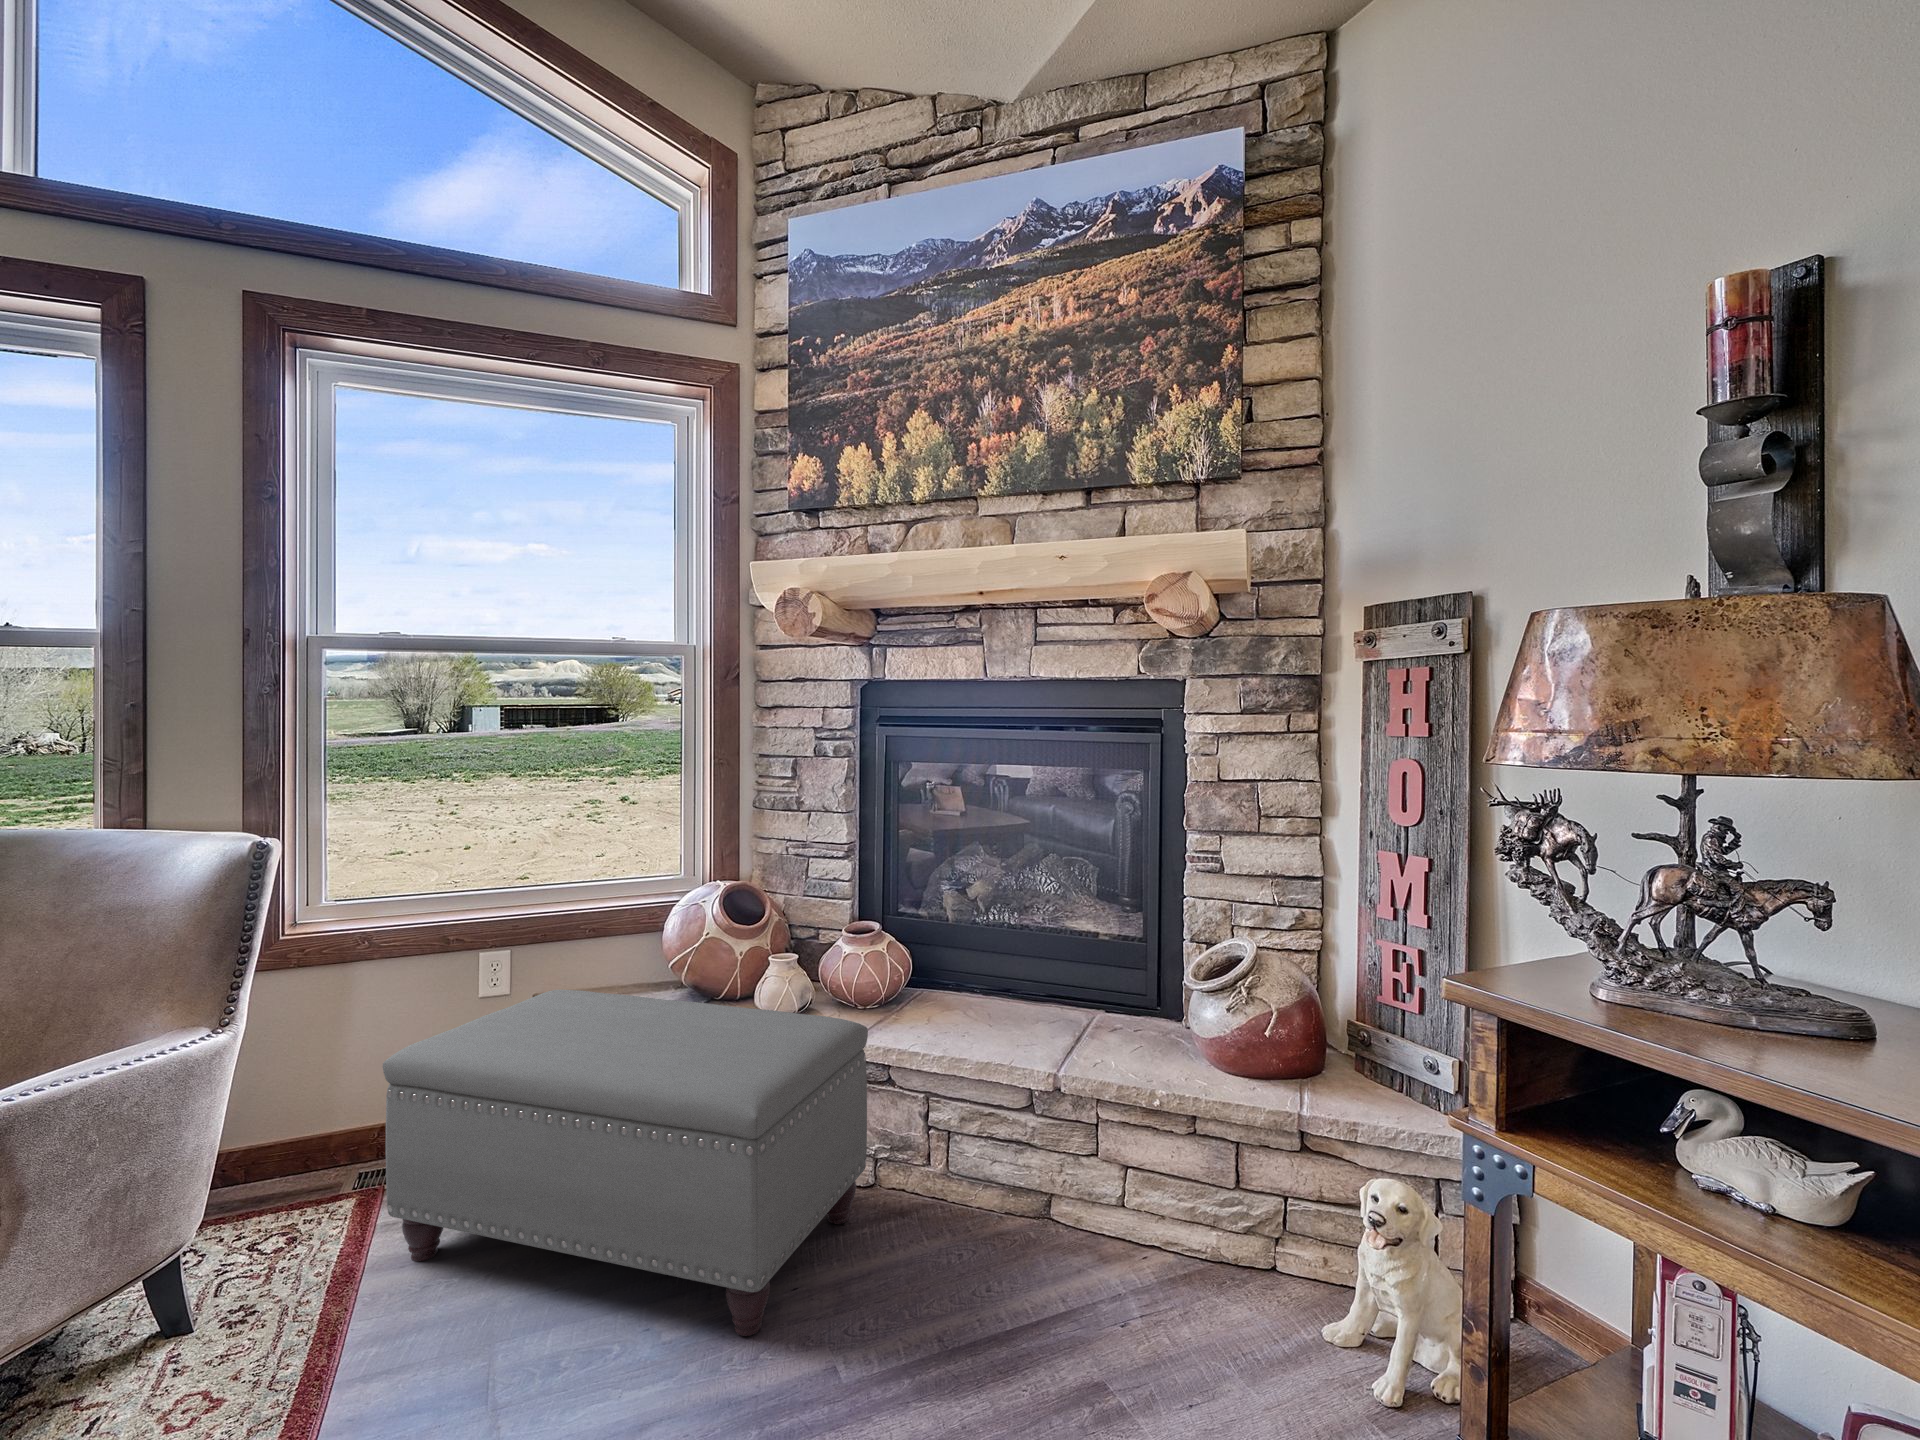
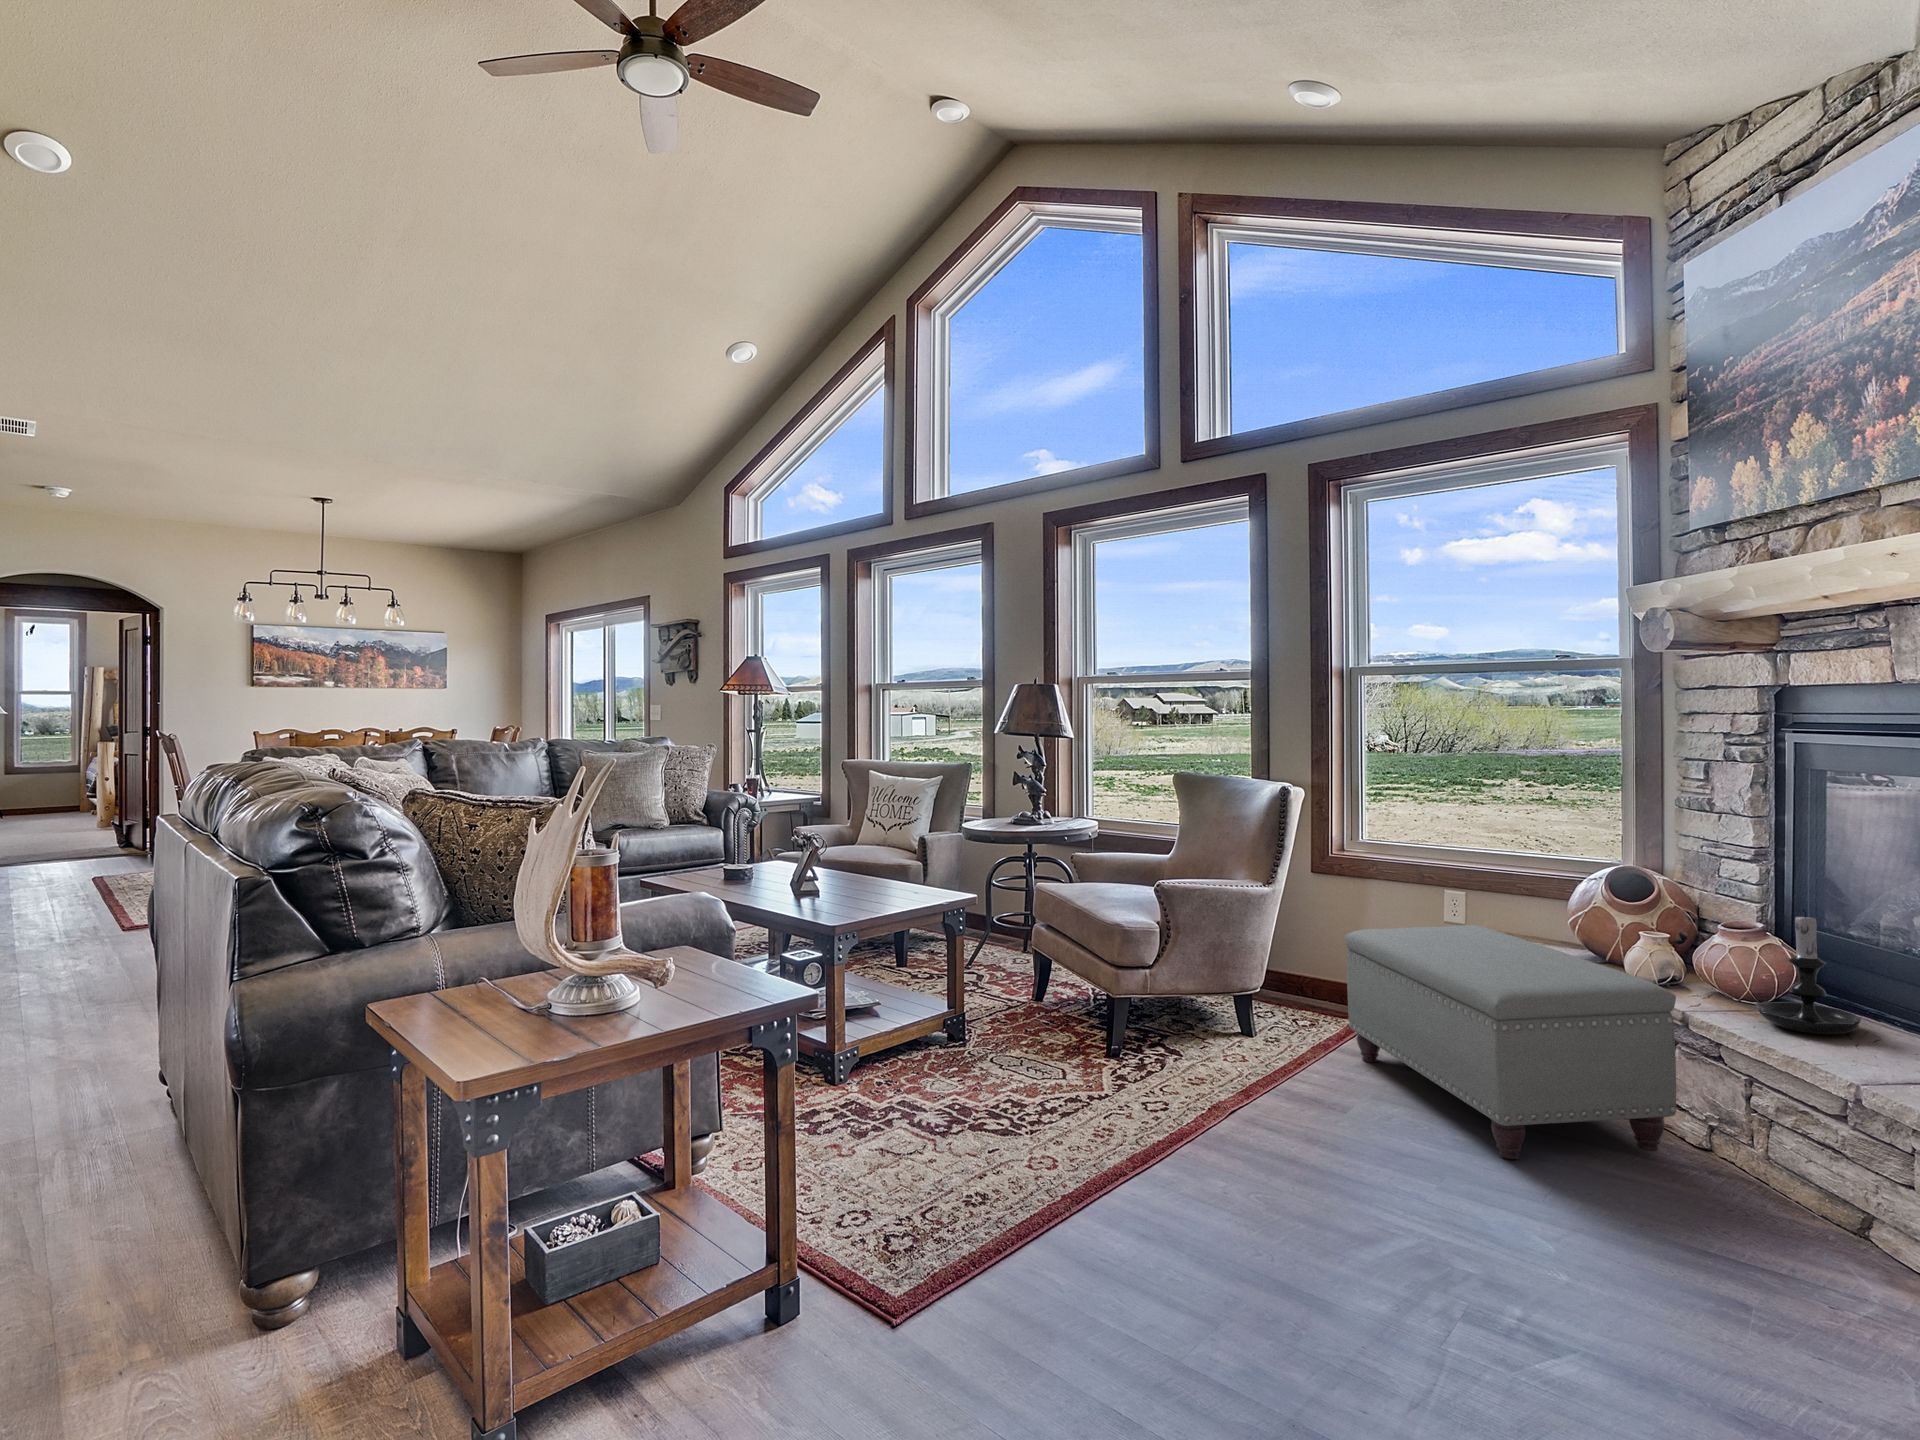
candle holder: none [910,904,998,1032] -> present [1755,909,1861,1034]

